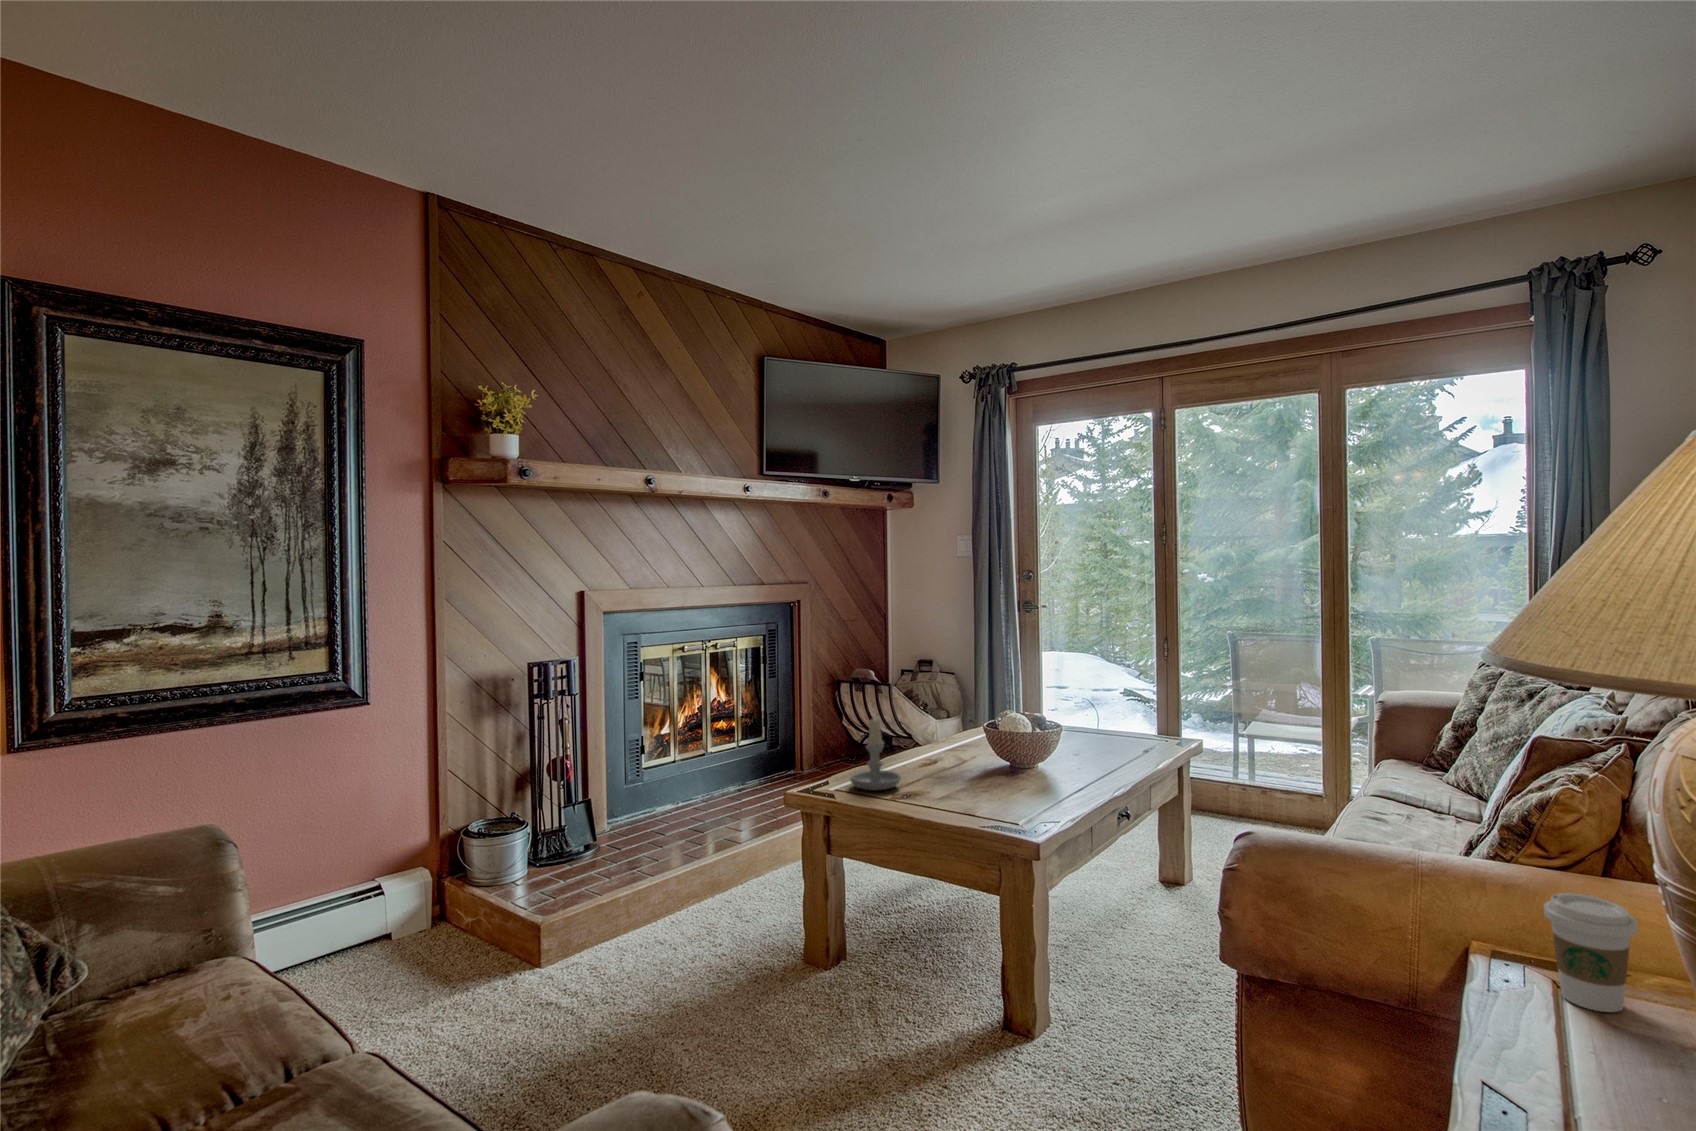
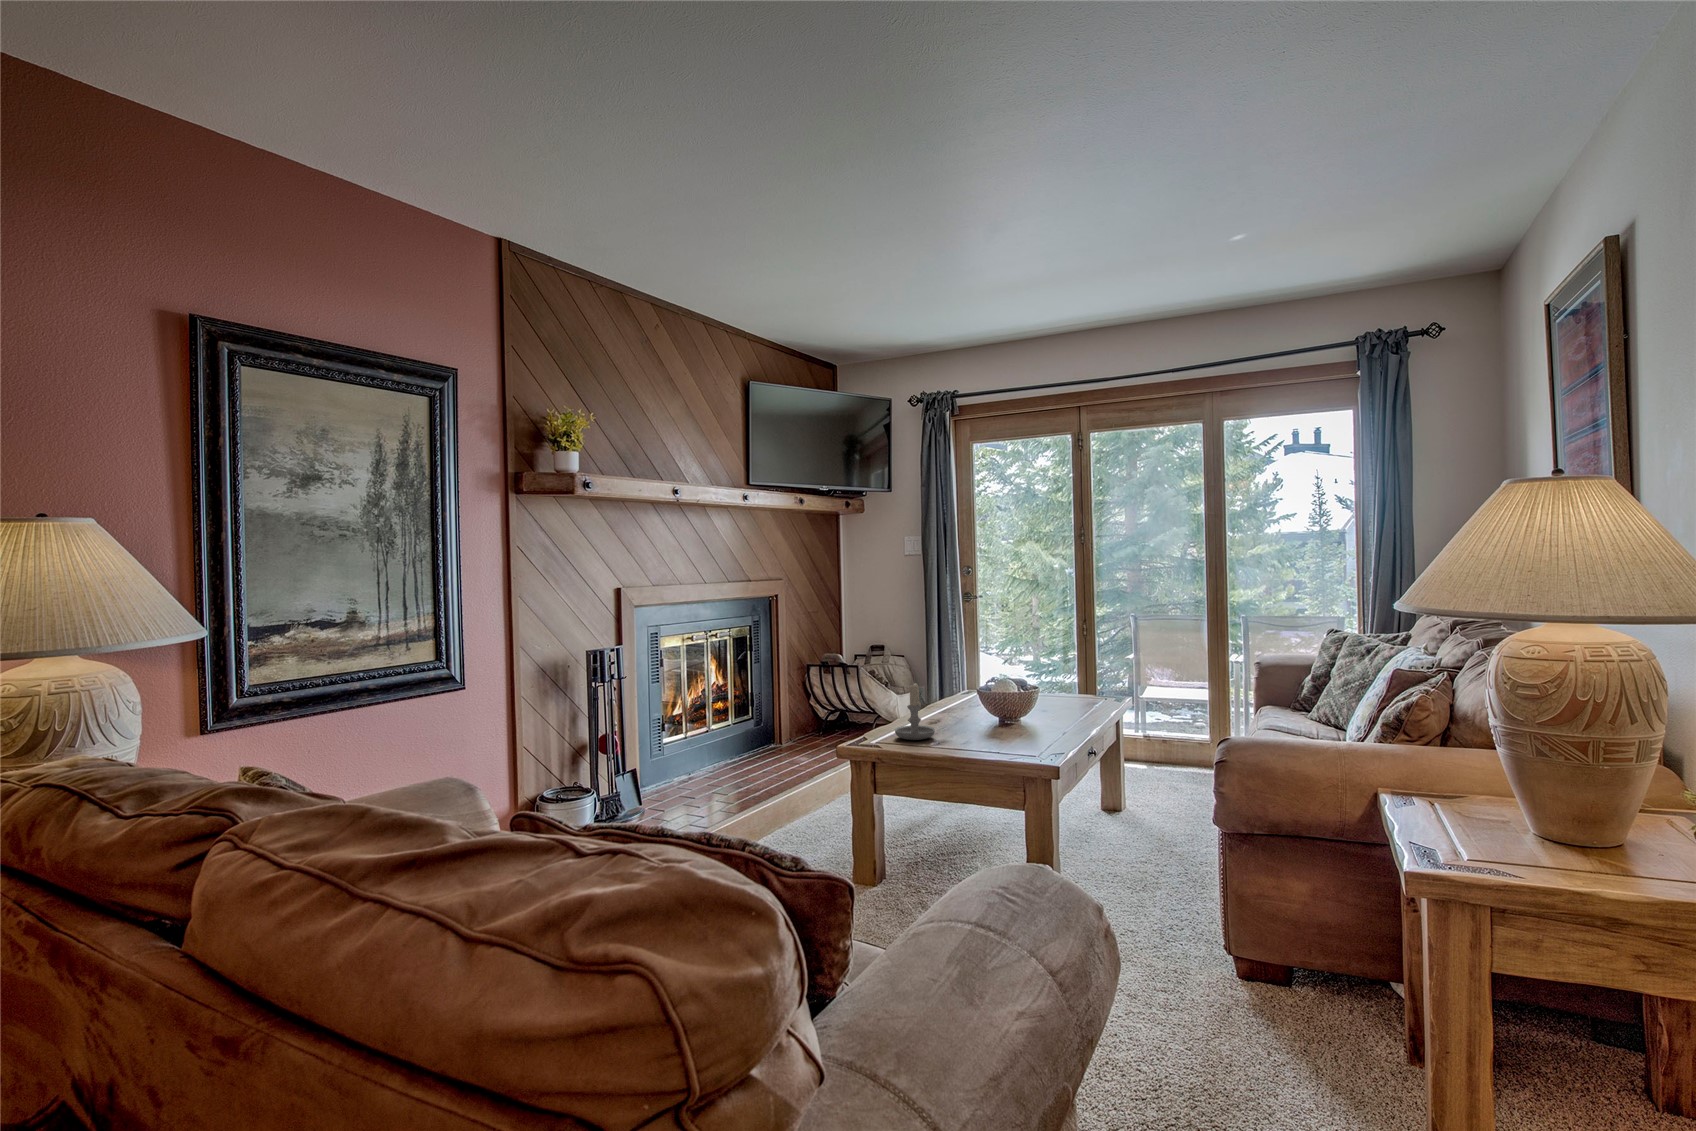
coffee cup: present [1544,893,1638,1012] -> none [1421,754,1471,817]

